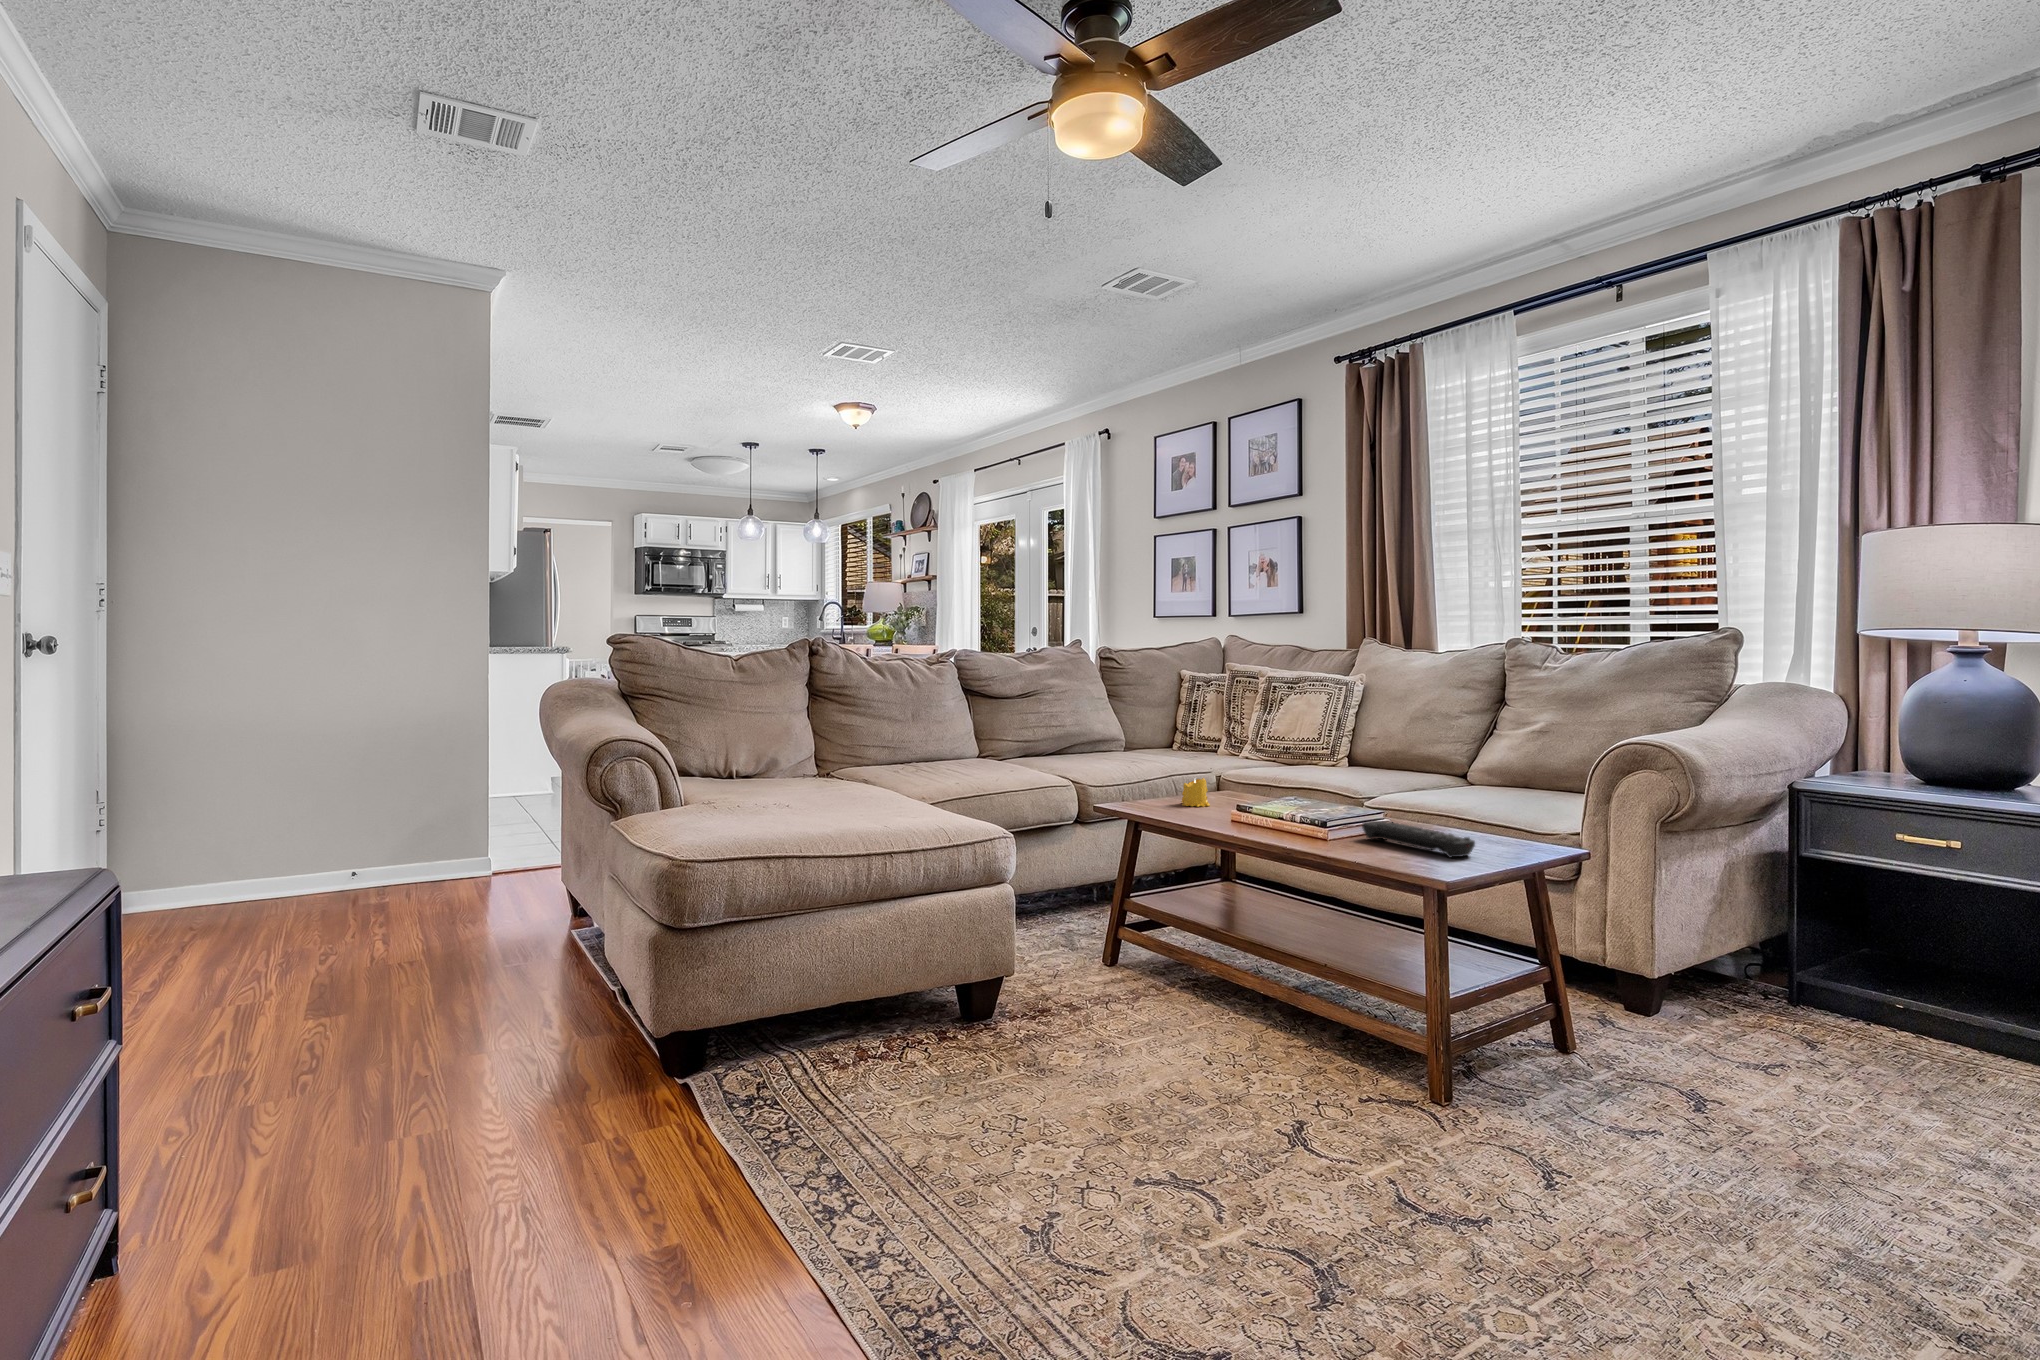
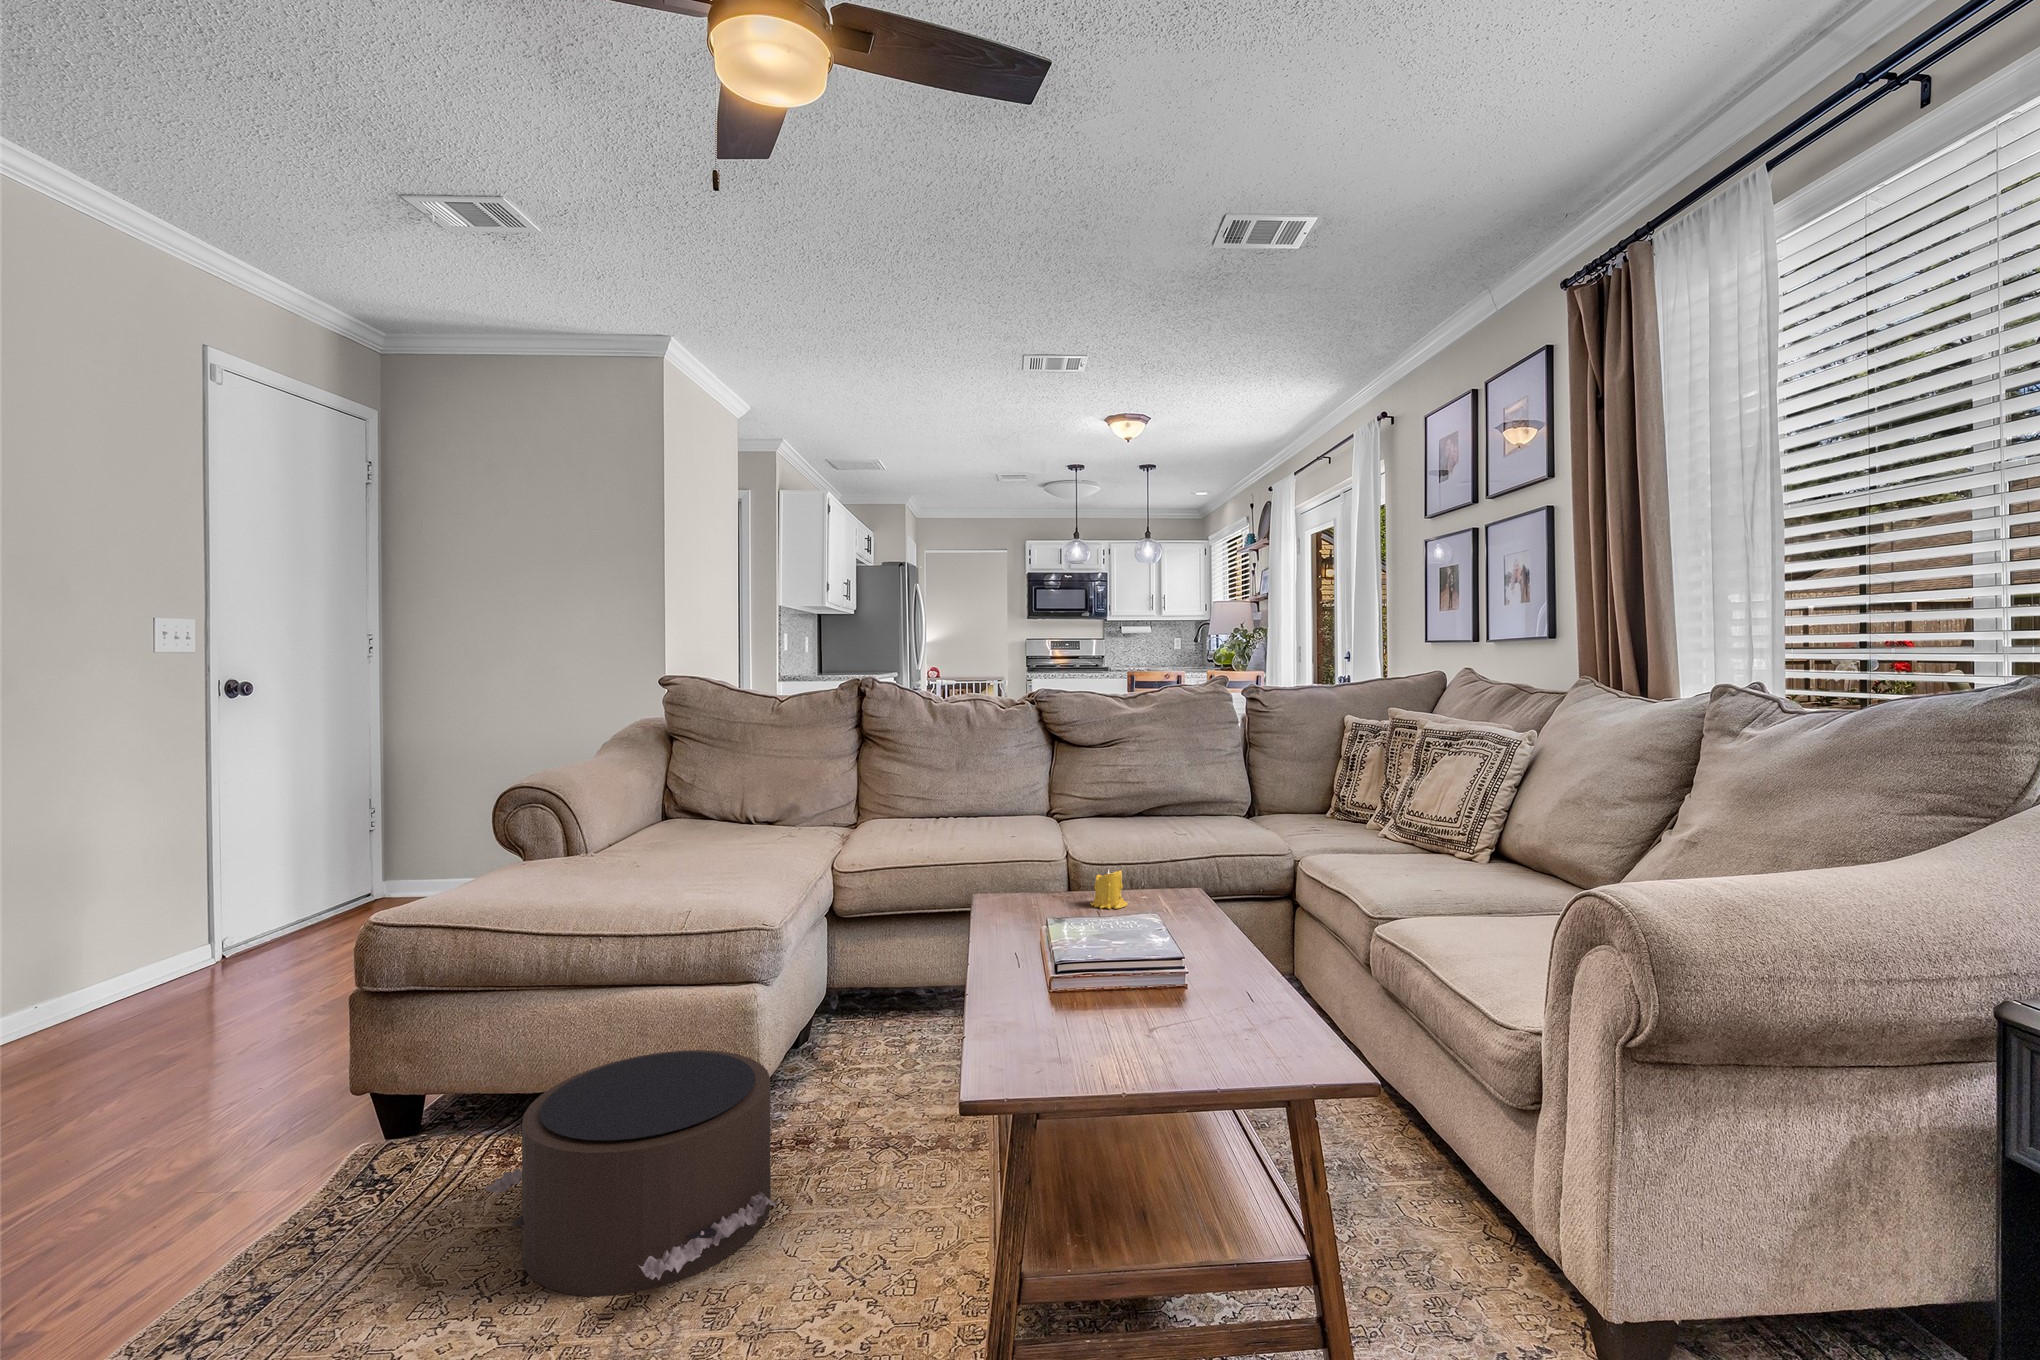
remote control: present [1362,821,1475,858] -> none [1129,970,1186,1054]
pouf: none [899,937,1145,1113] -> present [485,1050,779,1296]

